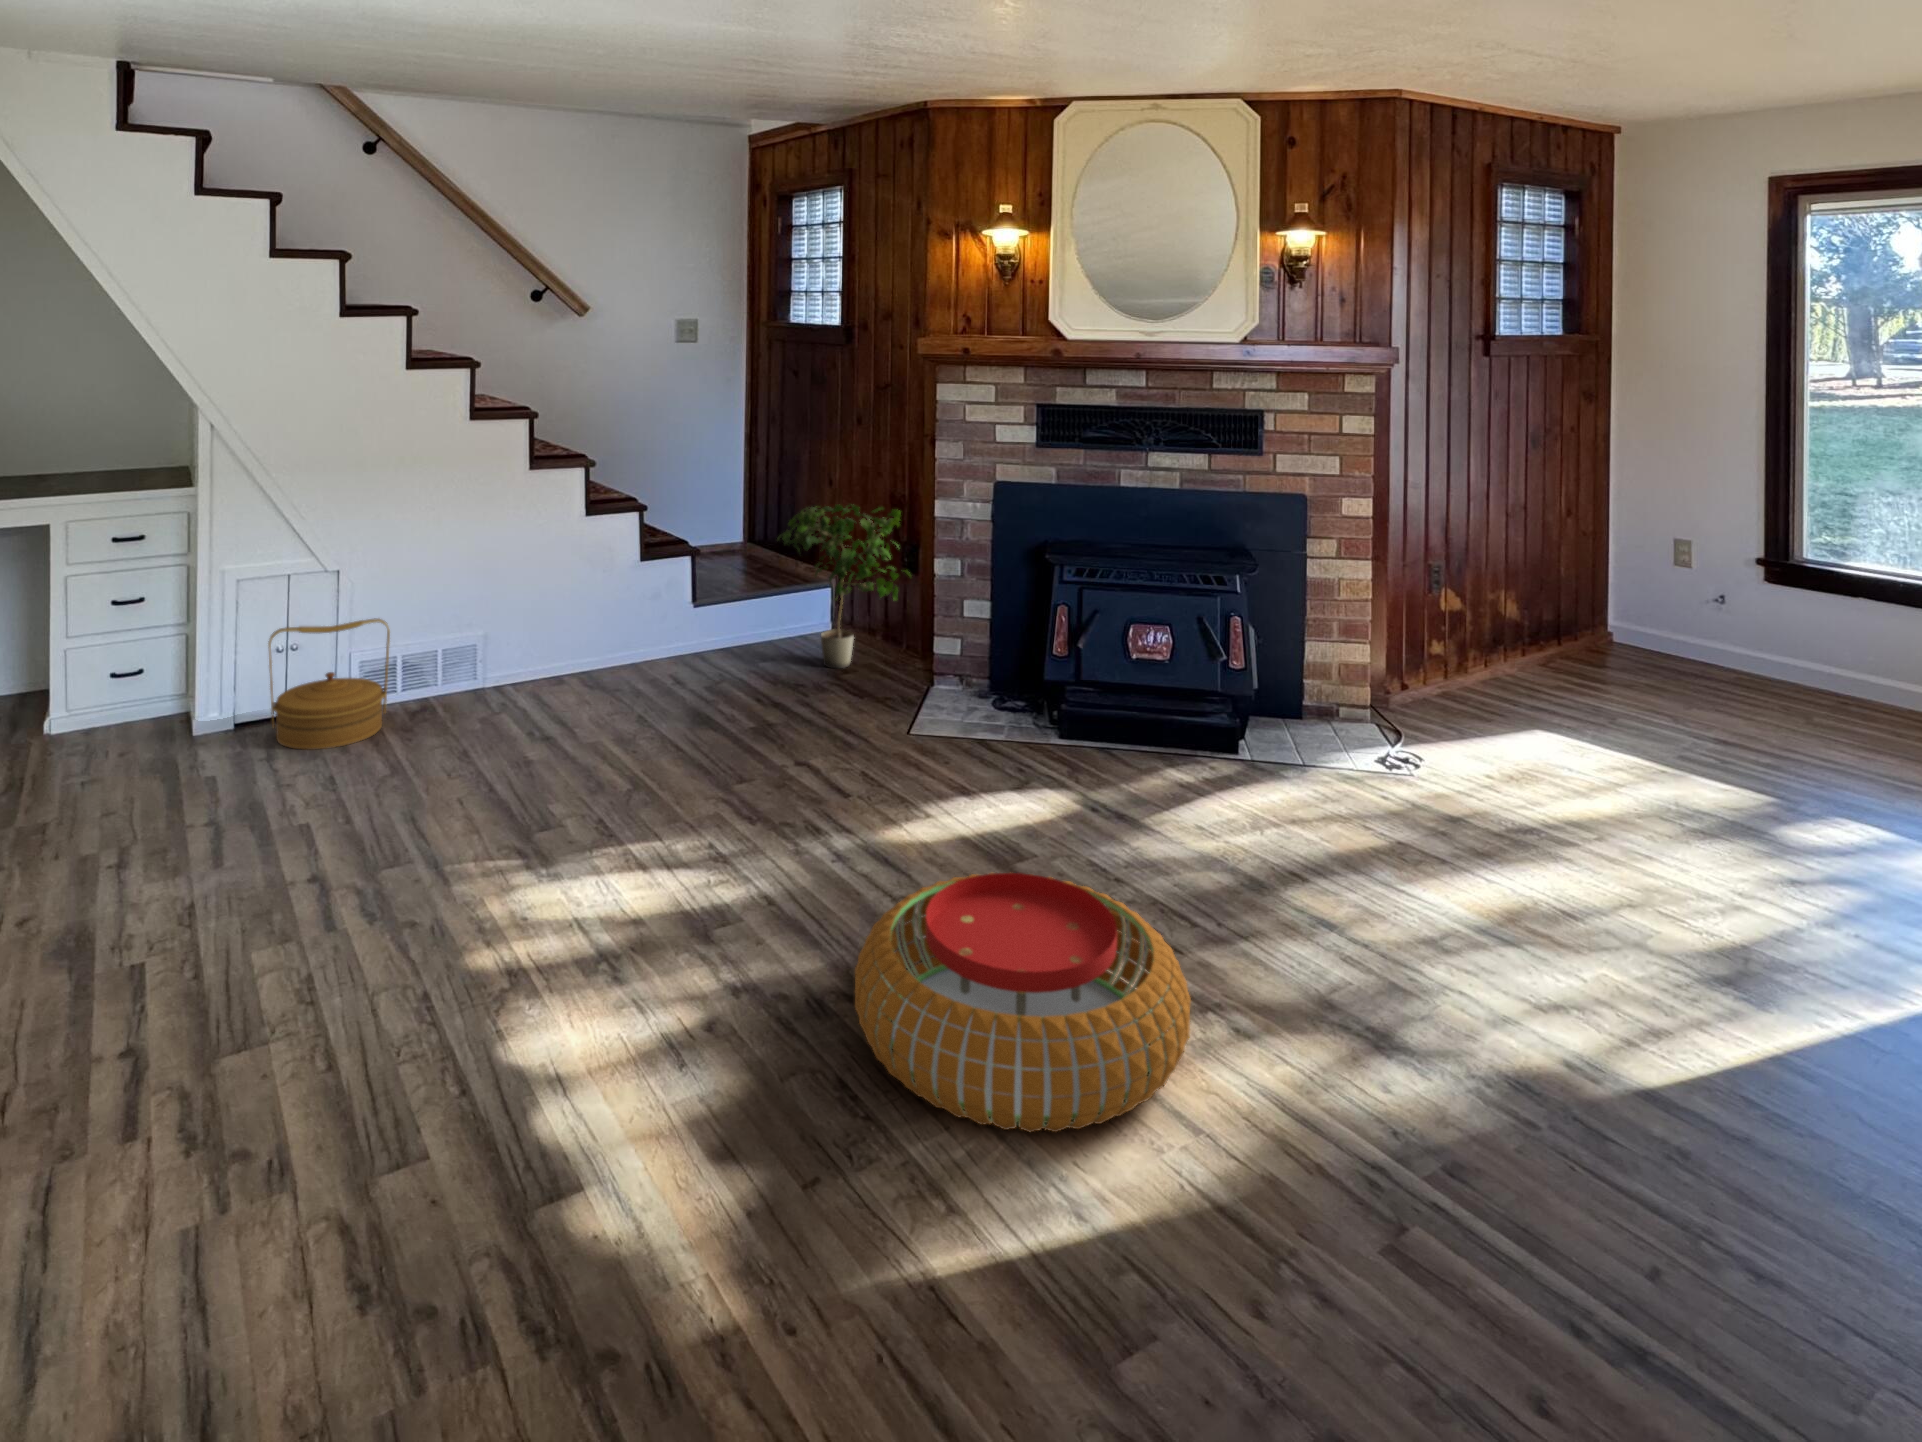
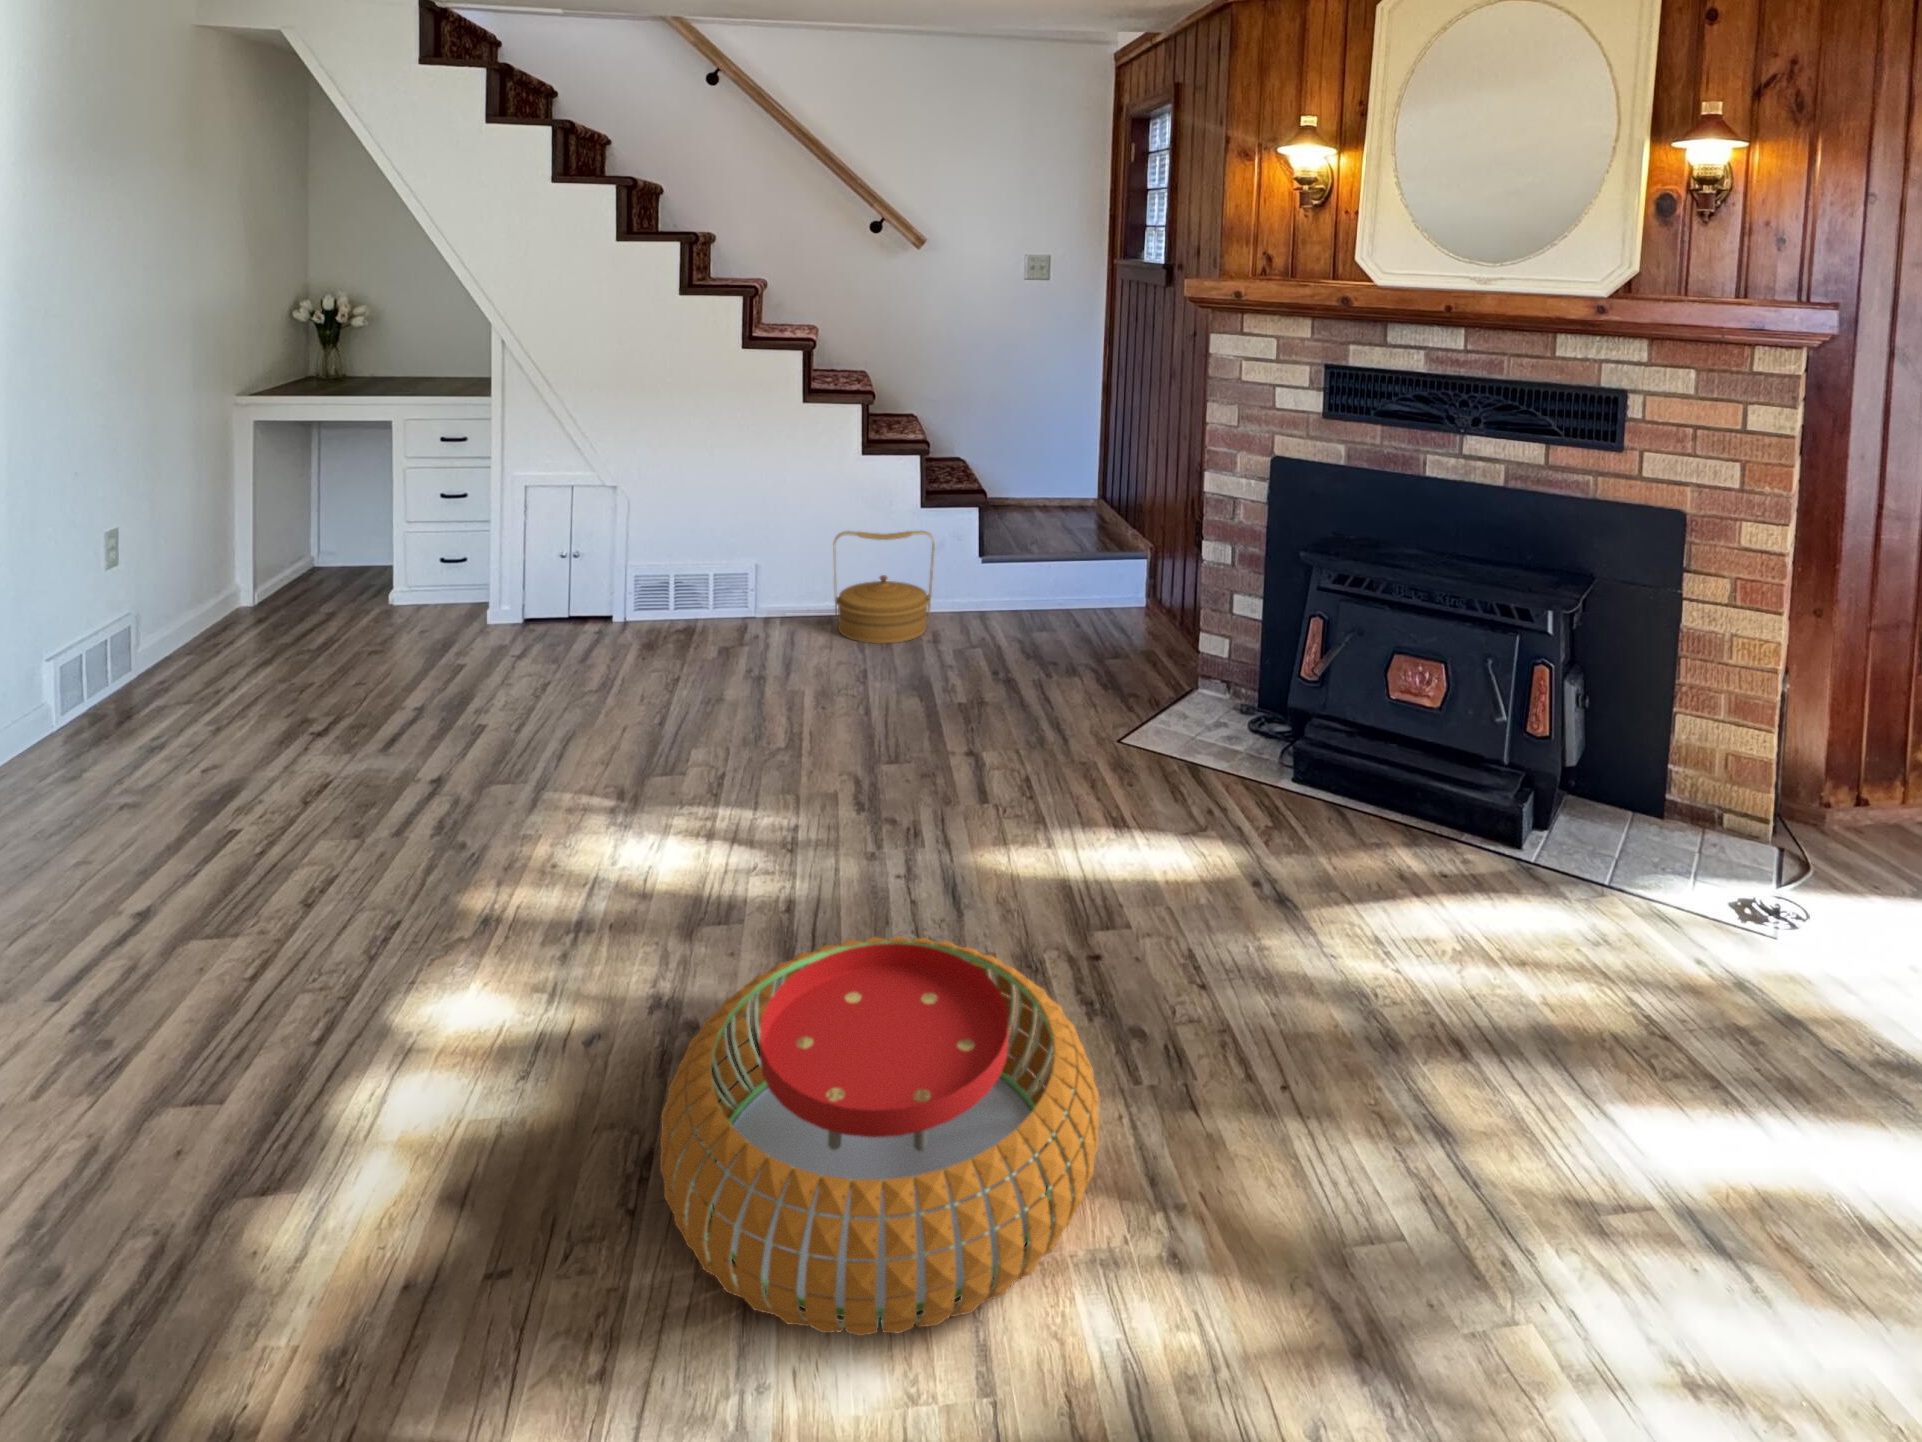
potted plant: present [778,504,911,668] -> none [1050,466,1198,647]
woven basket: present [268,618,390,750] -> present [834,531,935,644]

